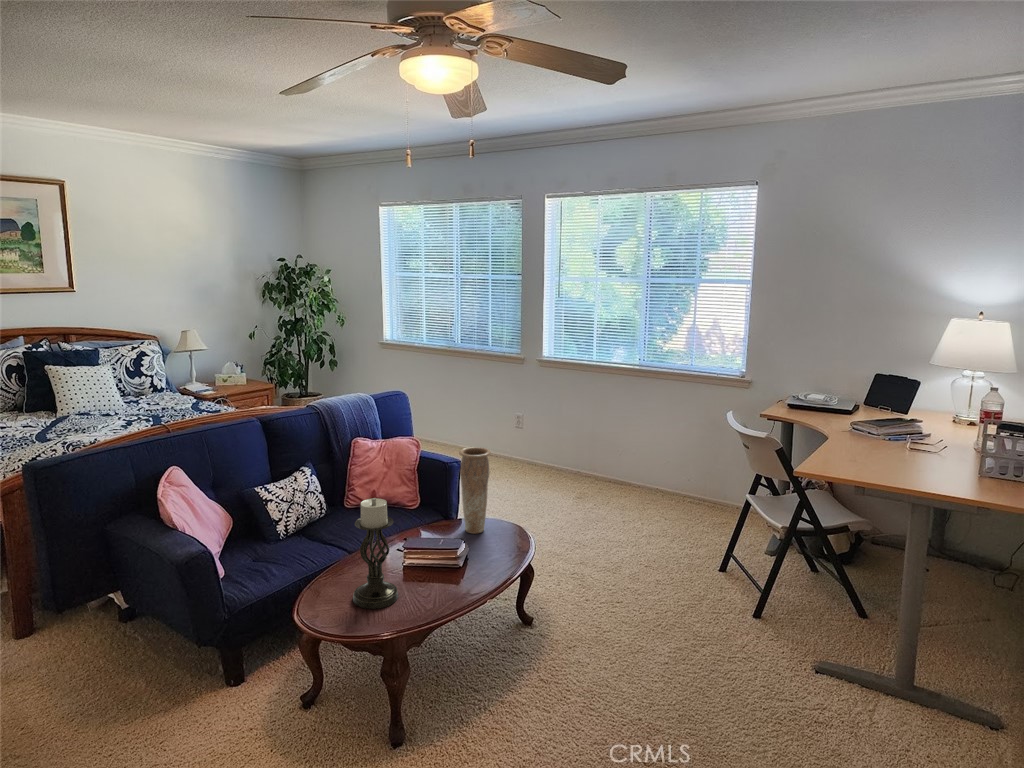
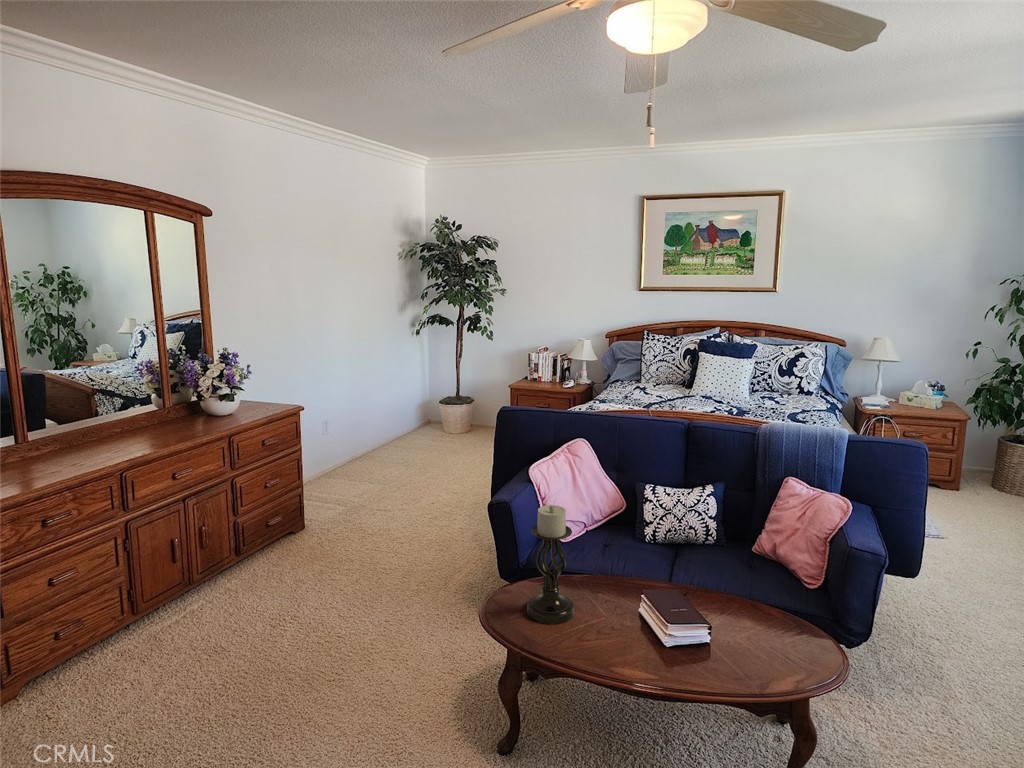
vase: present [459,447,491,534] -> none [754,521,807,651]

